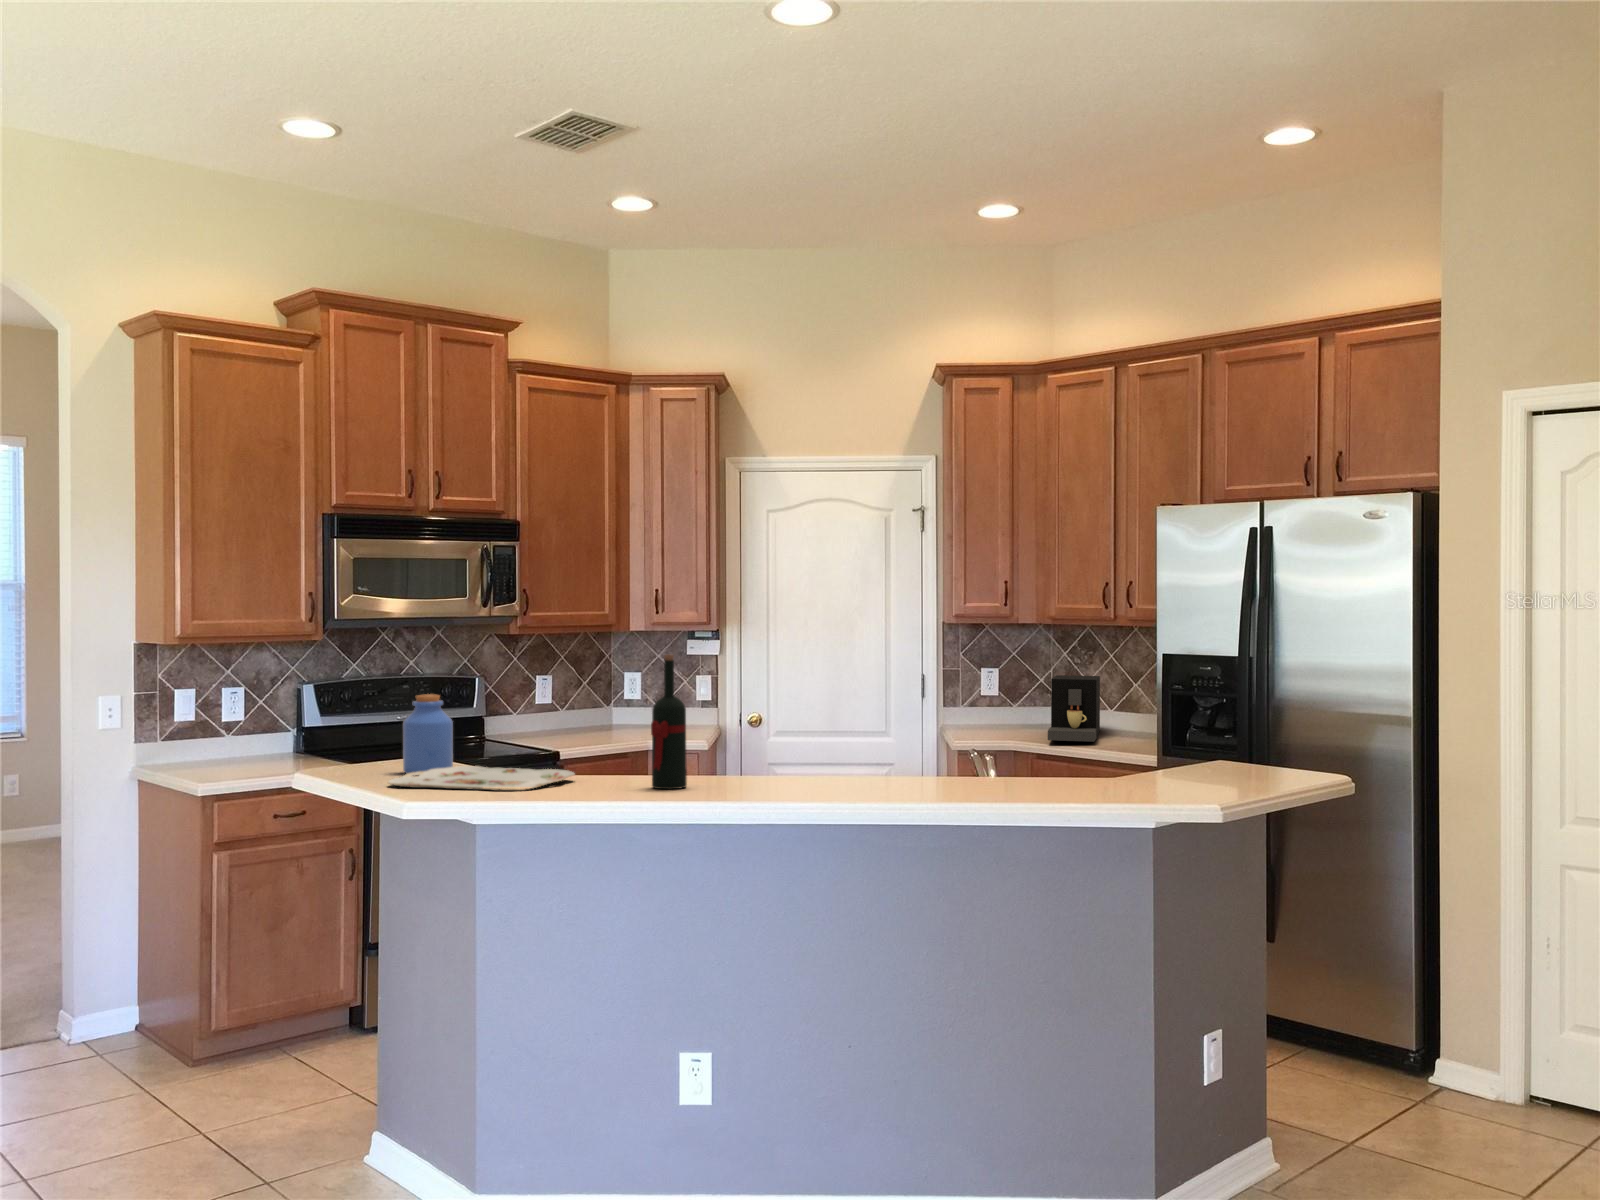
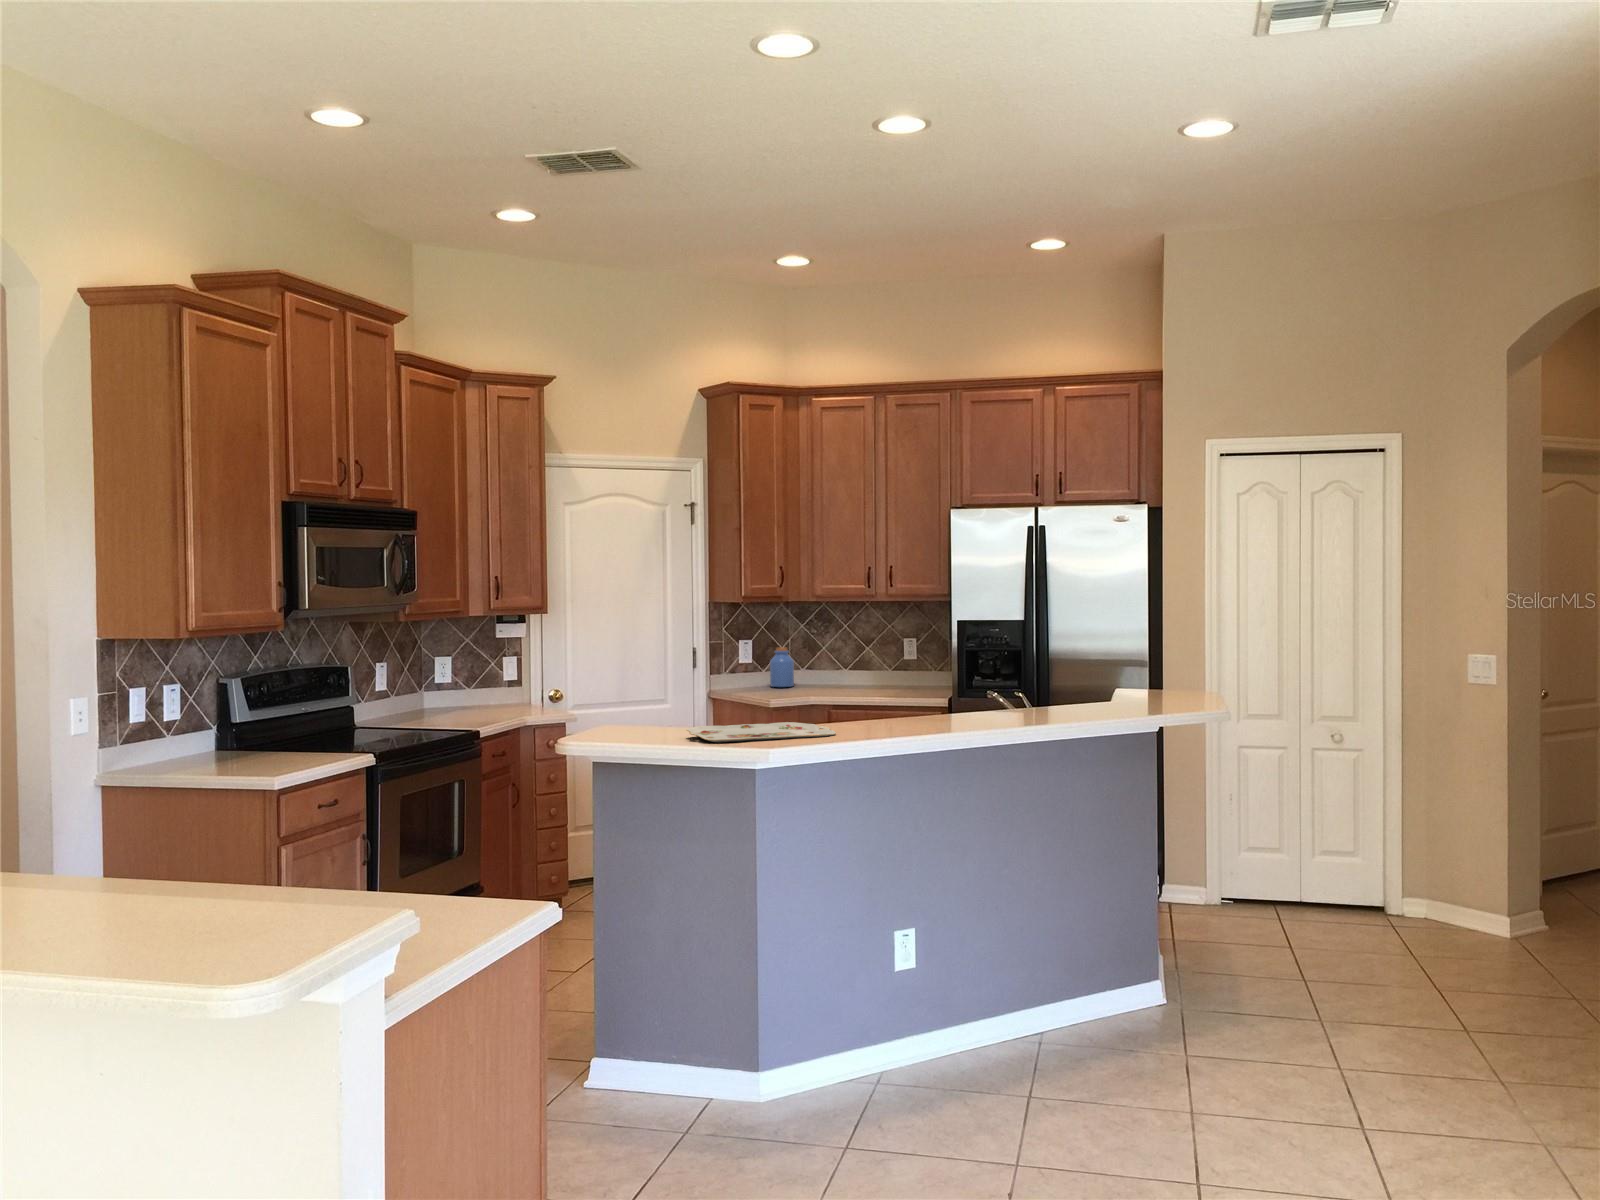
wine bottle: present [651,655,687,789] -> none [896,622,922,727]
coffee maker: present [1048,675,1100,742] -> none [810,642,867,694]
jar: present [403,694,453,774] -> present [770,647,794,687]

